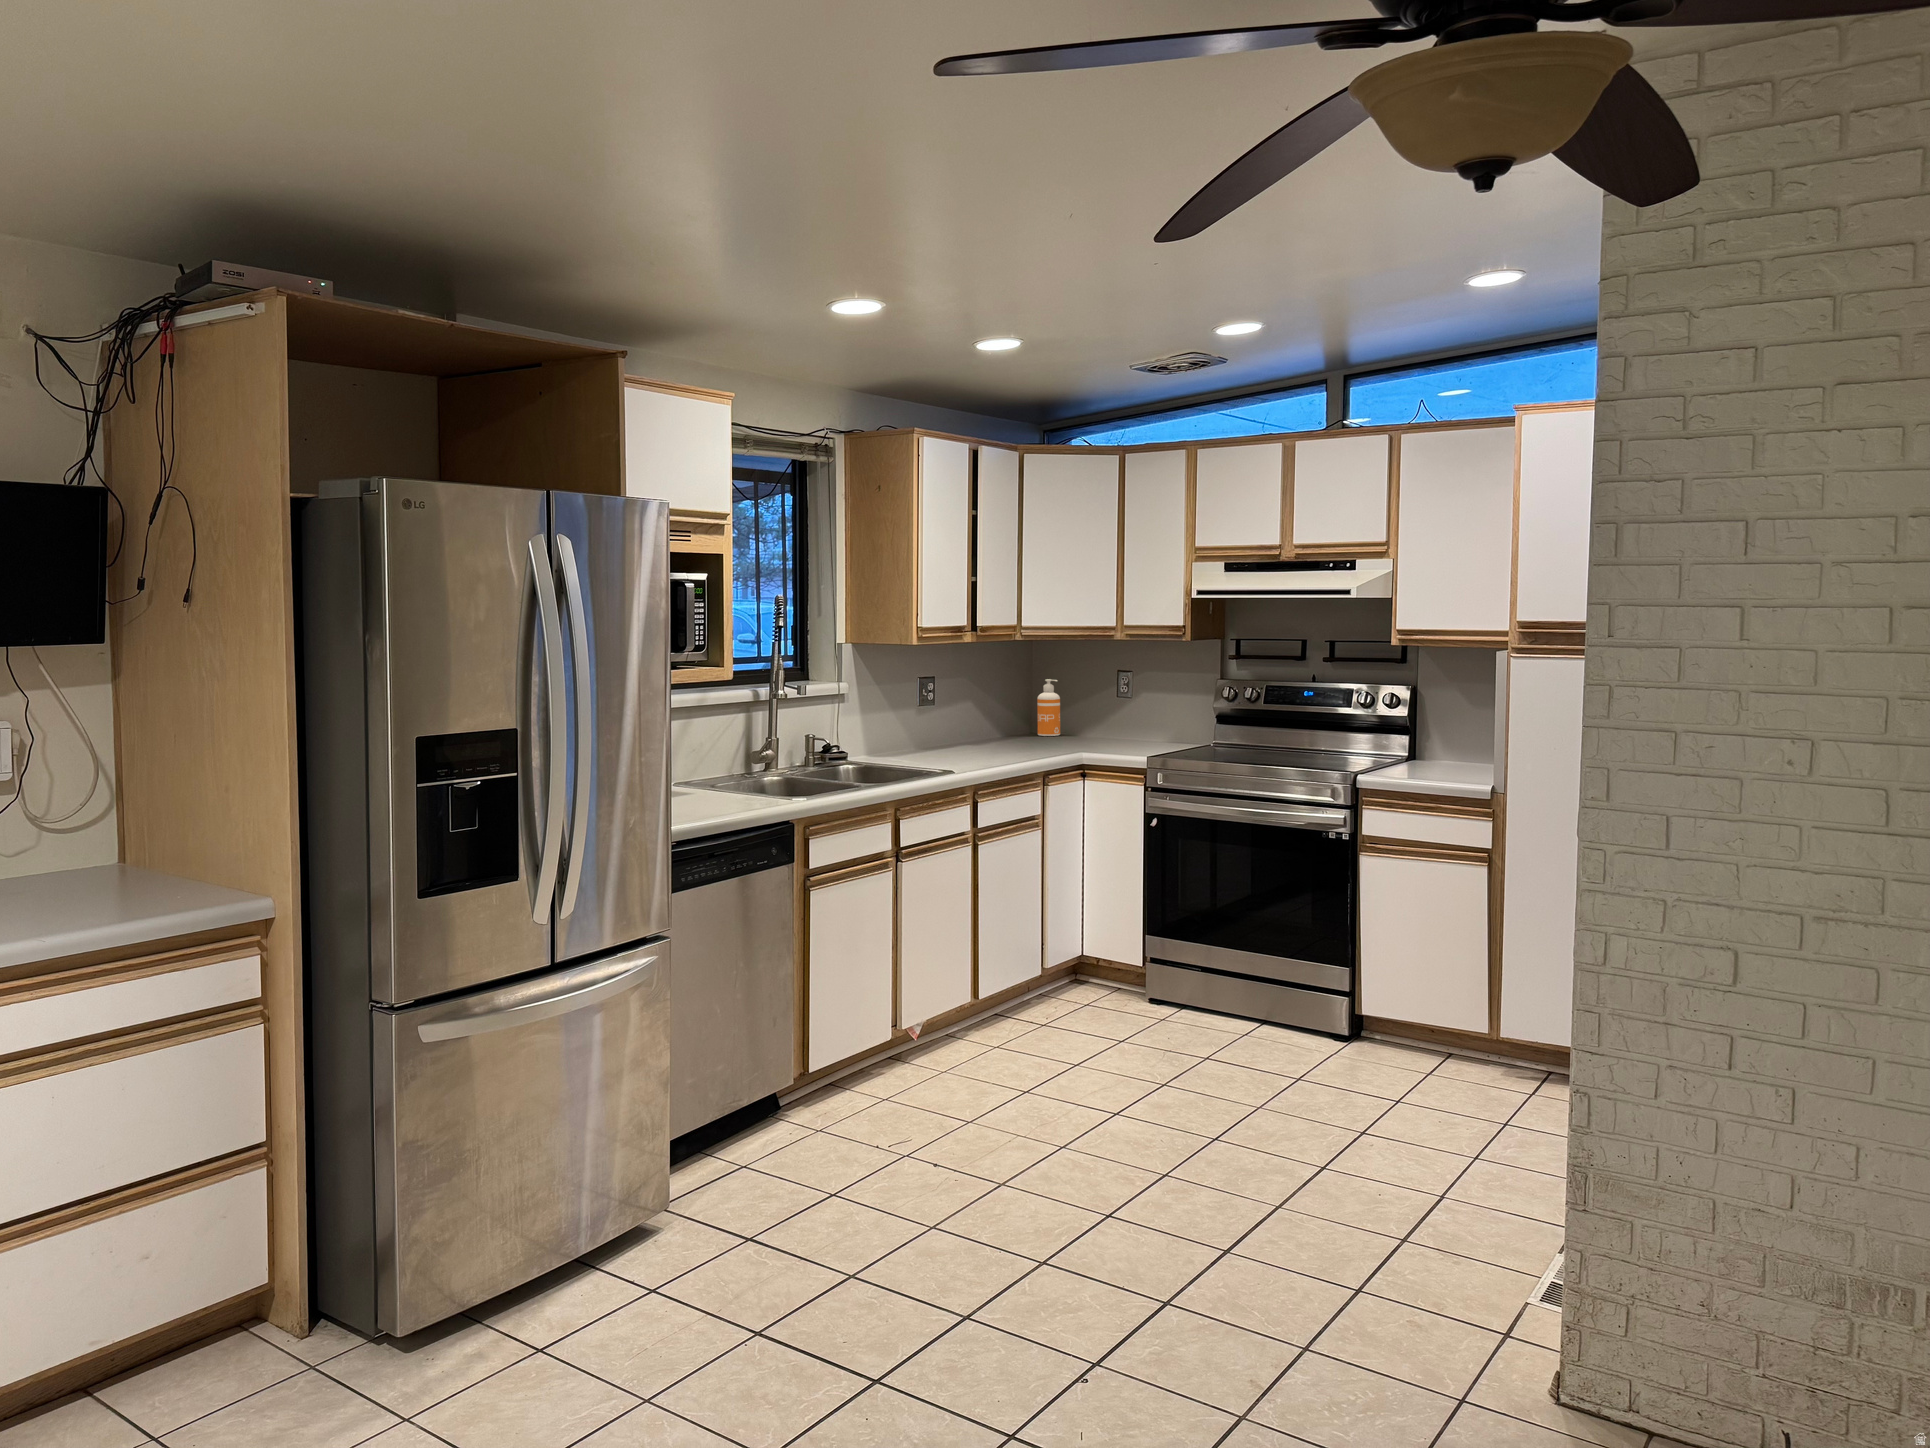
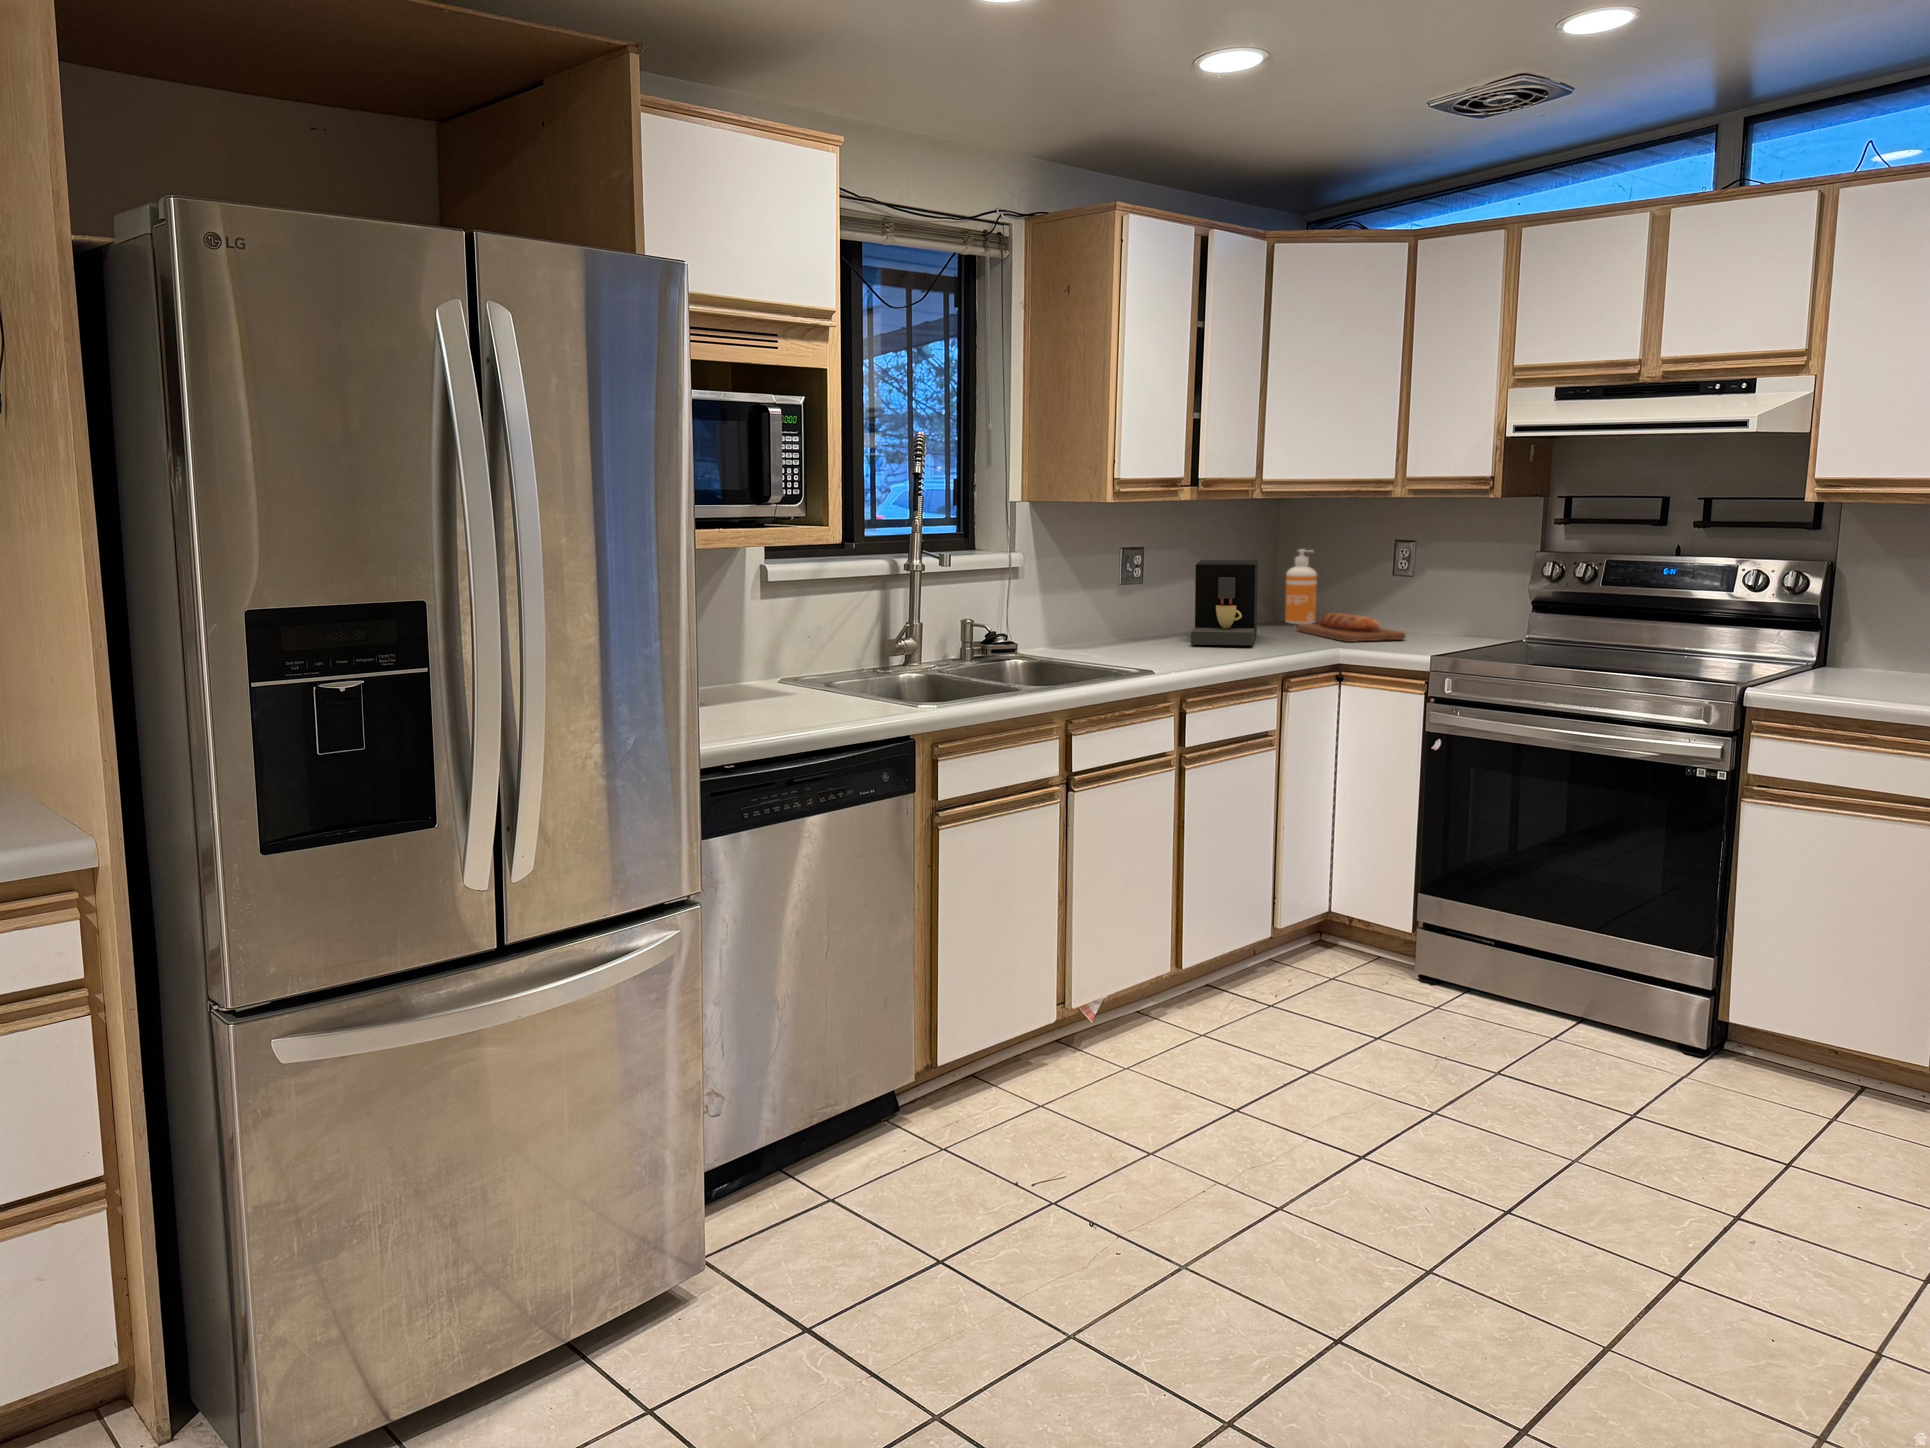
coffee maker: none [973,688,1019,752] -> present [1191,560,1258,645]
bread loaf: none [1047,727,1128,748] -> present [1296,613,1406,642]

